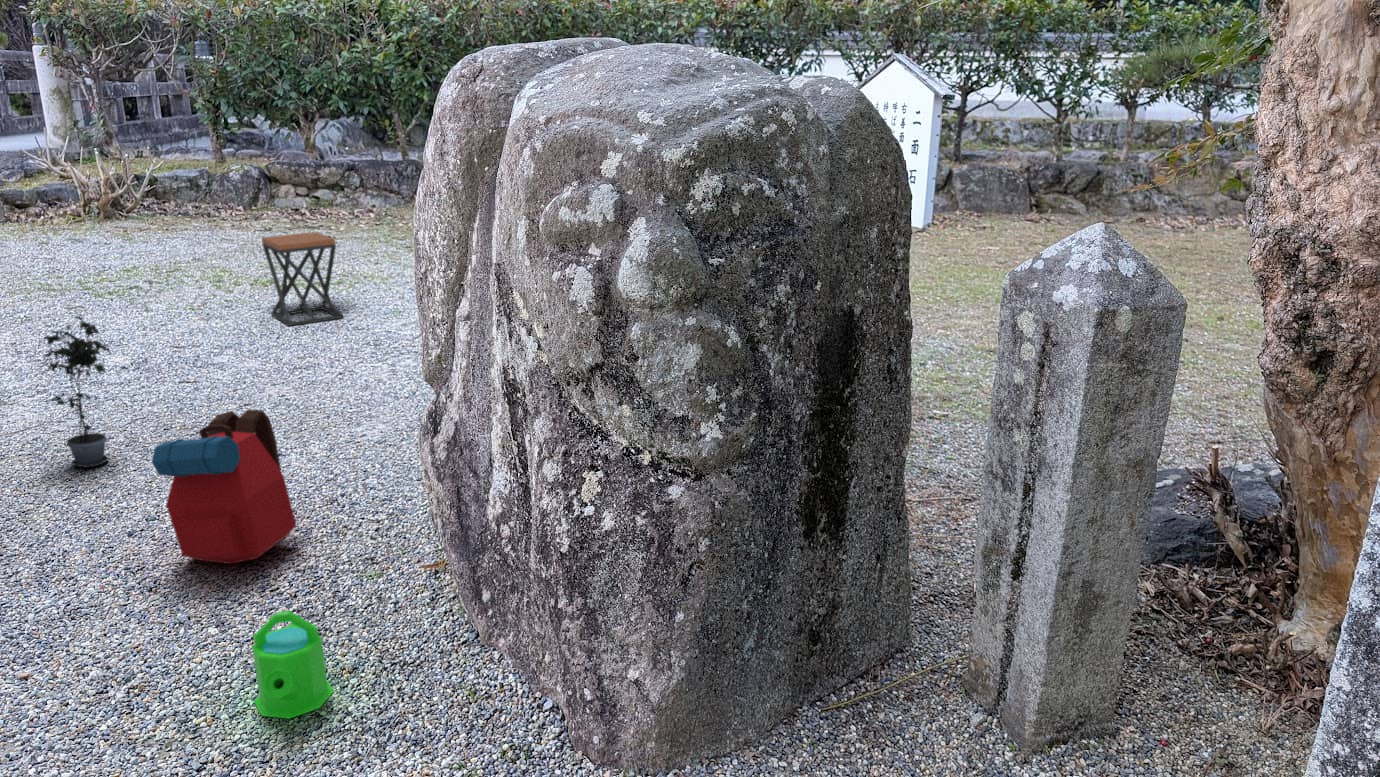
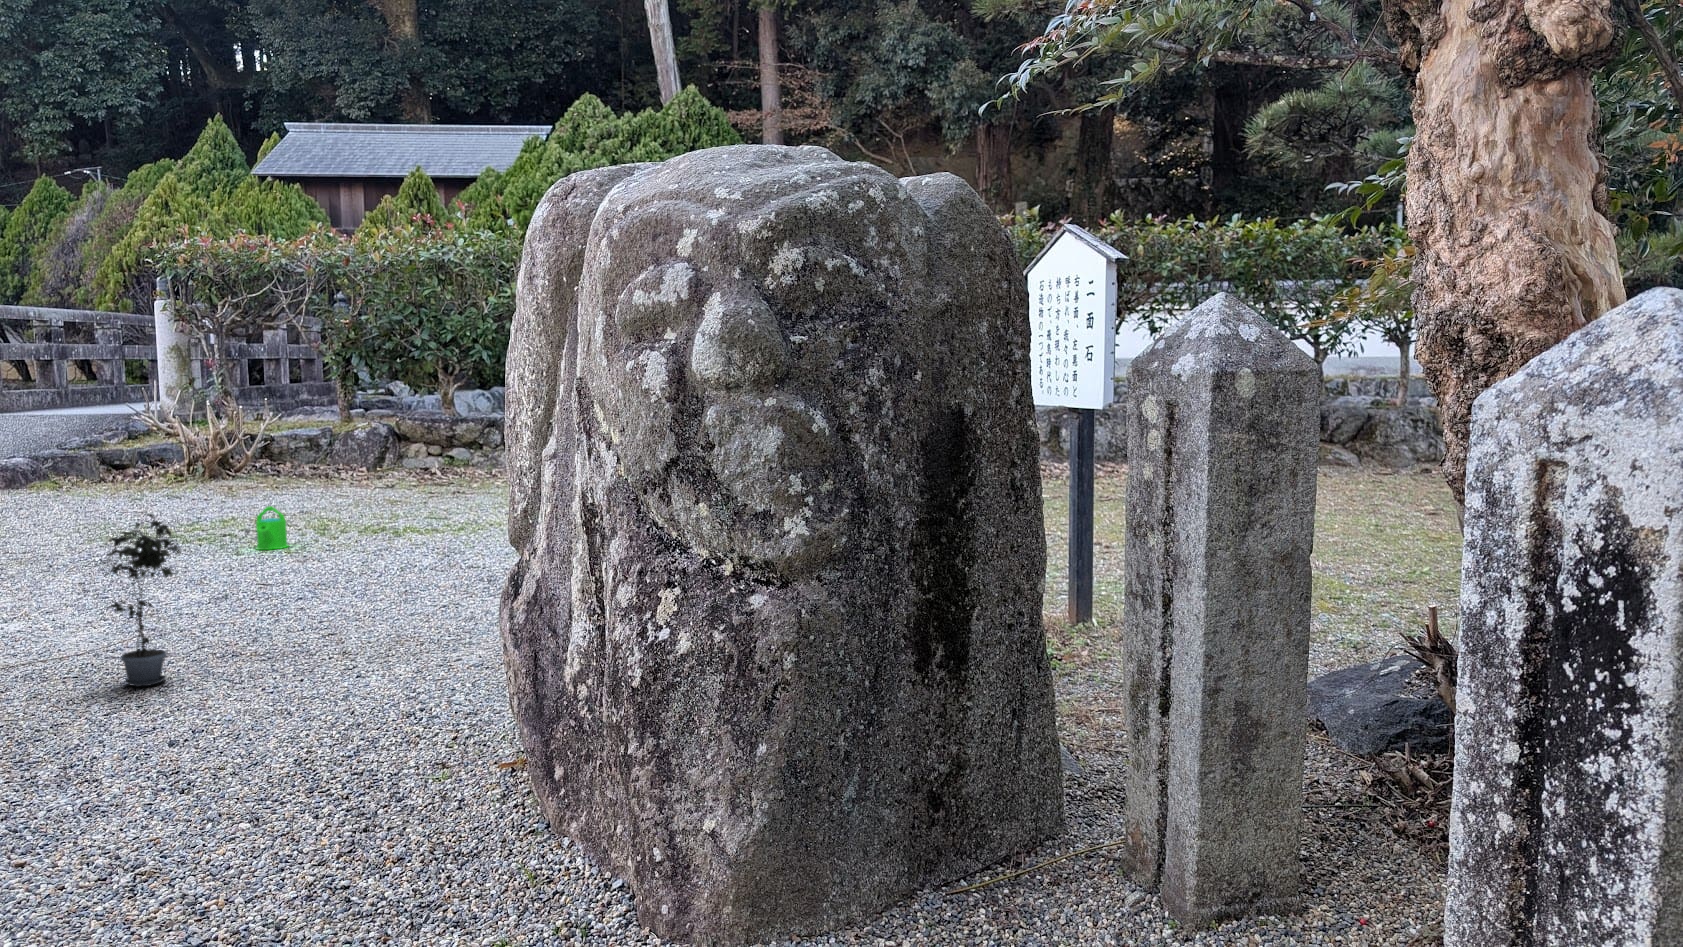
stool: present [262,232,343,326] -> none [373,467,457,568]
backpack: present [152,409,296,564] -> none [202,594,361,769]
watering can: present [252,610,334,719] -> present [256,506,289,550]

